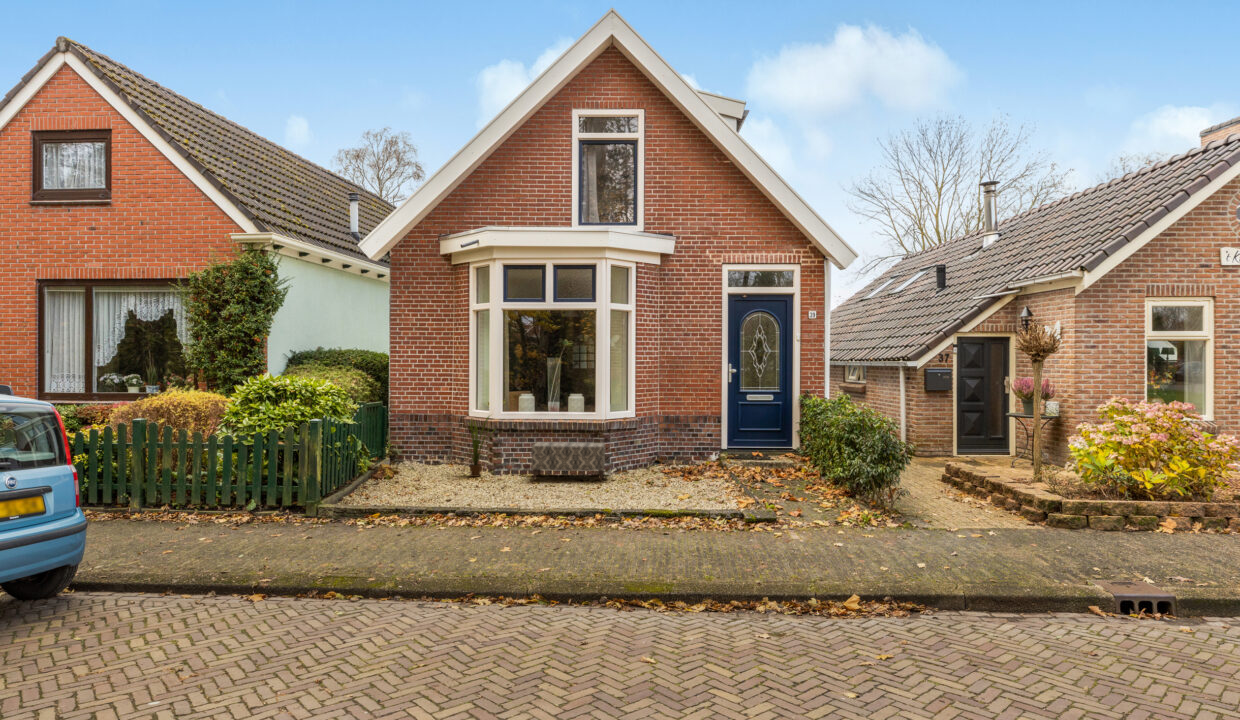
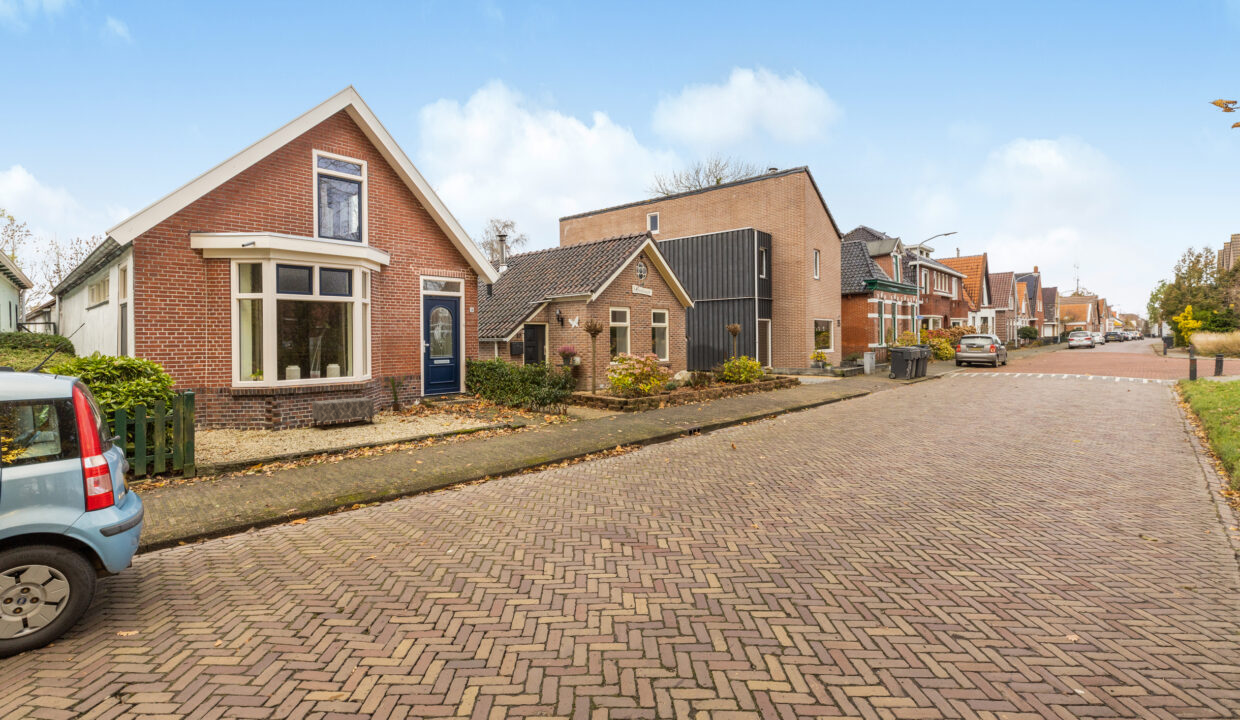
house plant: present [469,416,490,477] -> present [390,376,405,411]

